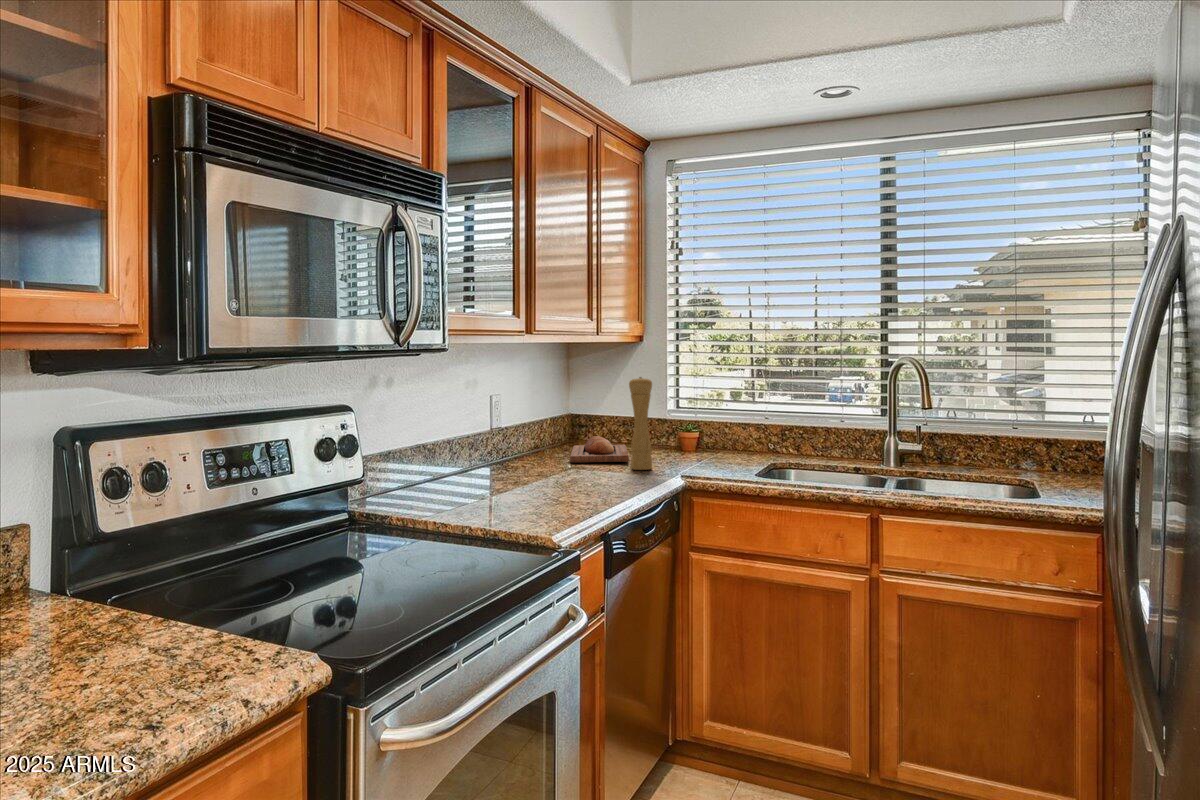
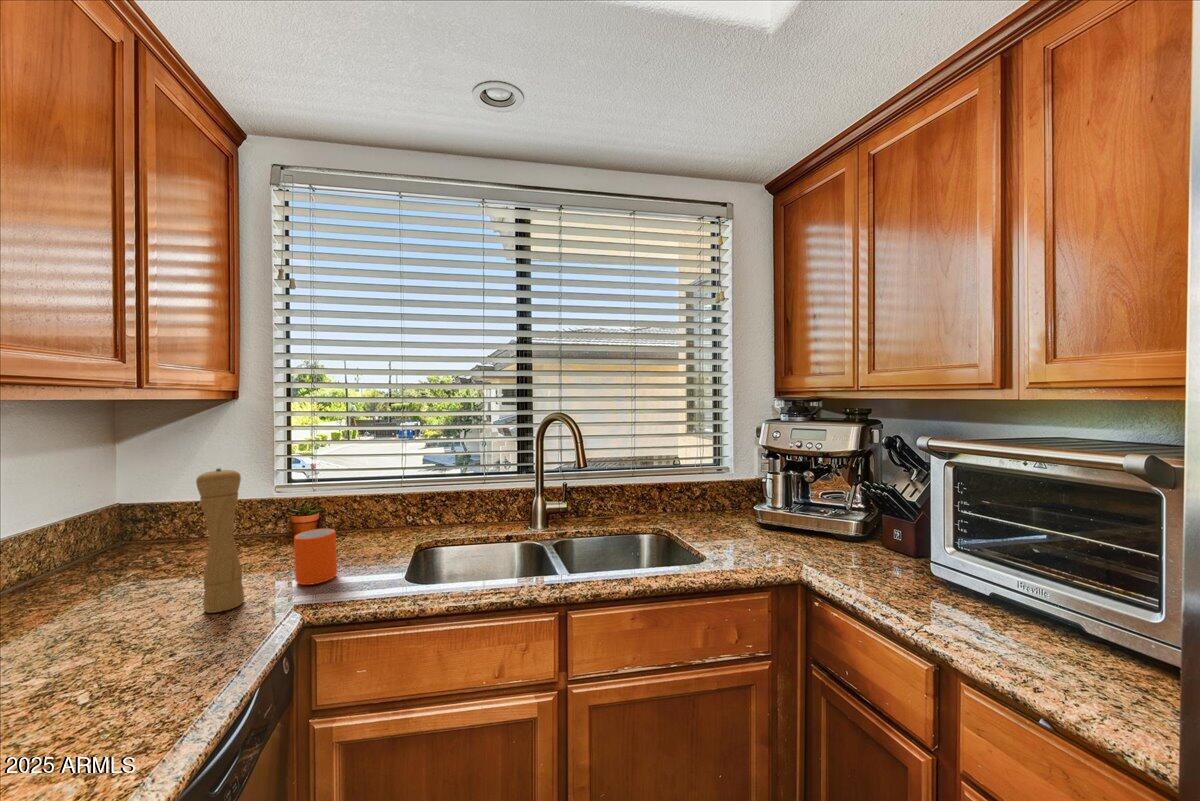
mug: none [681,431,709,468] -> present [294,528,337,585]
bread loaf: present [570,436,629,462] -> none [77,544,208,615]

